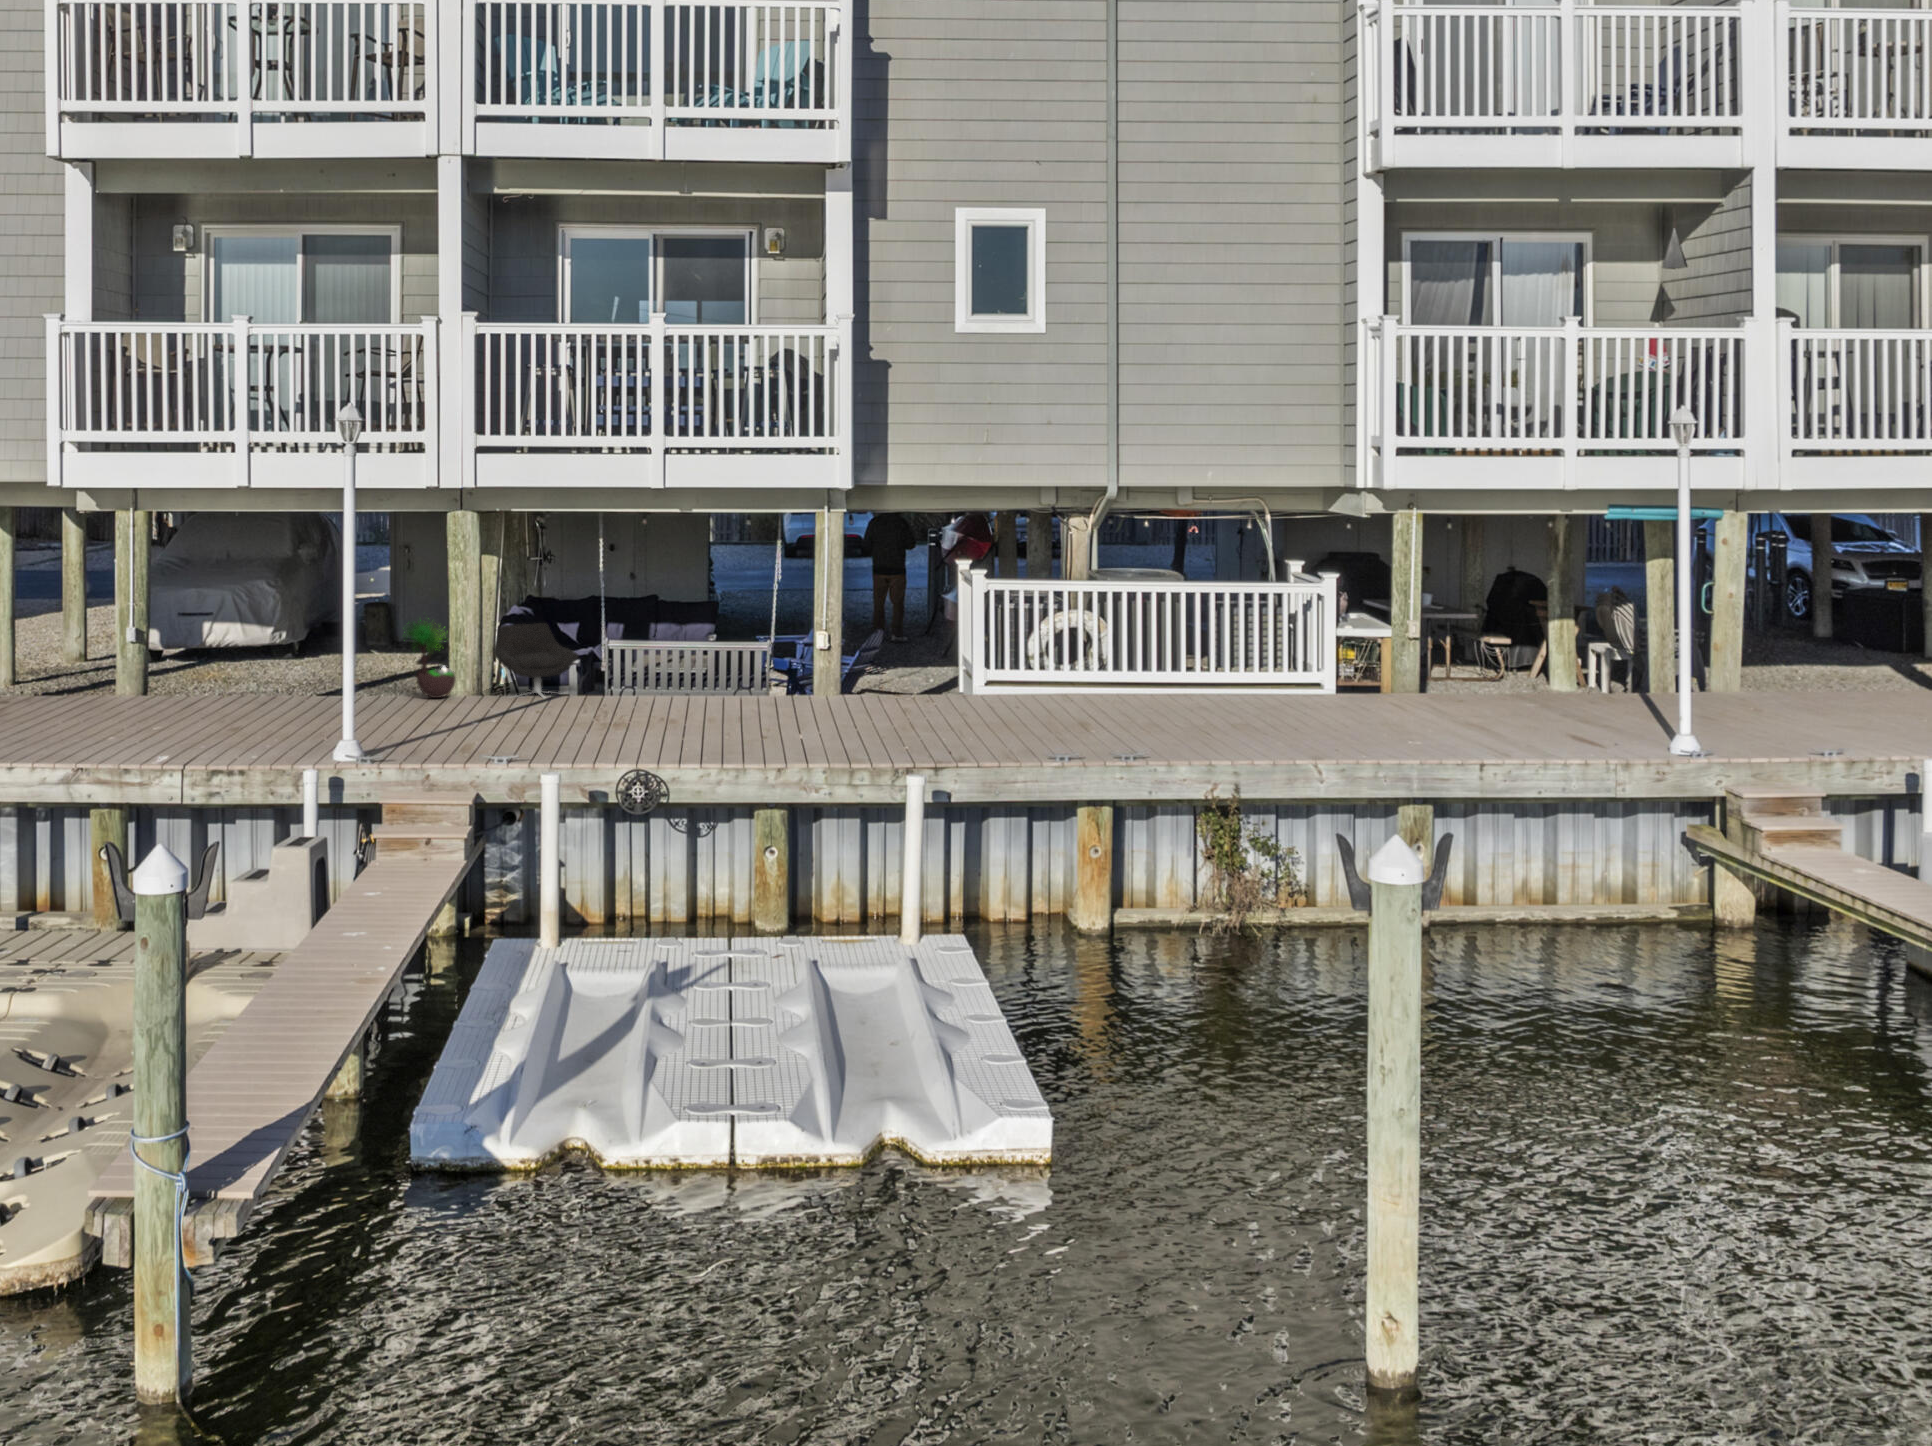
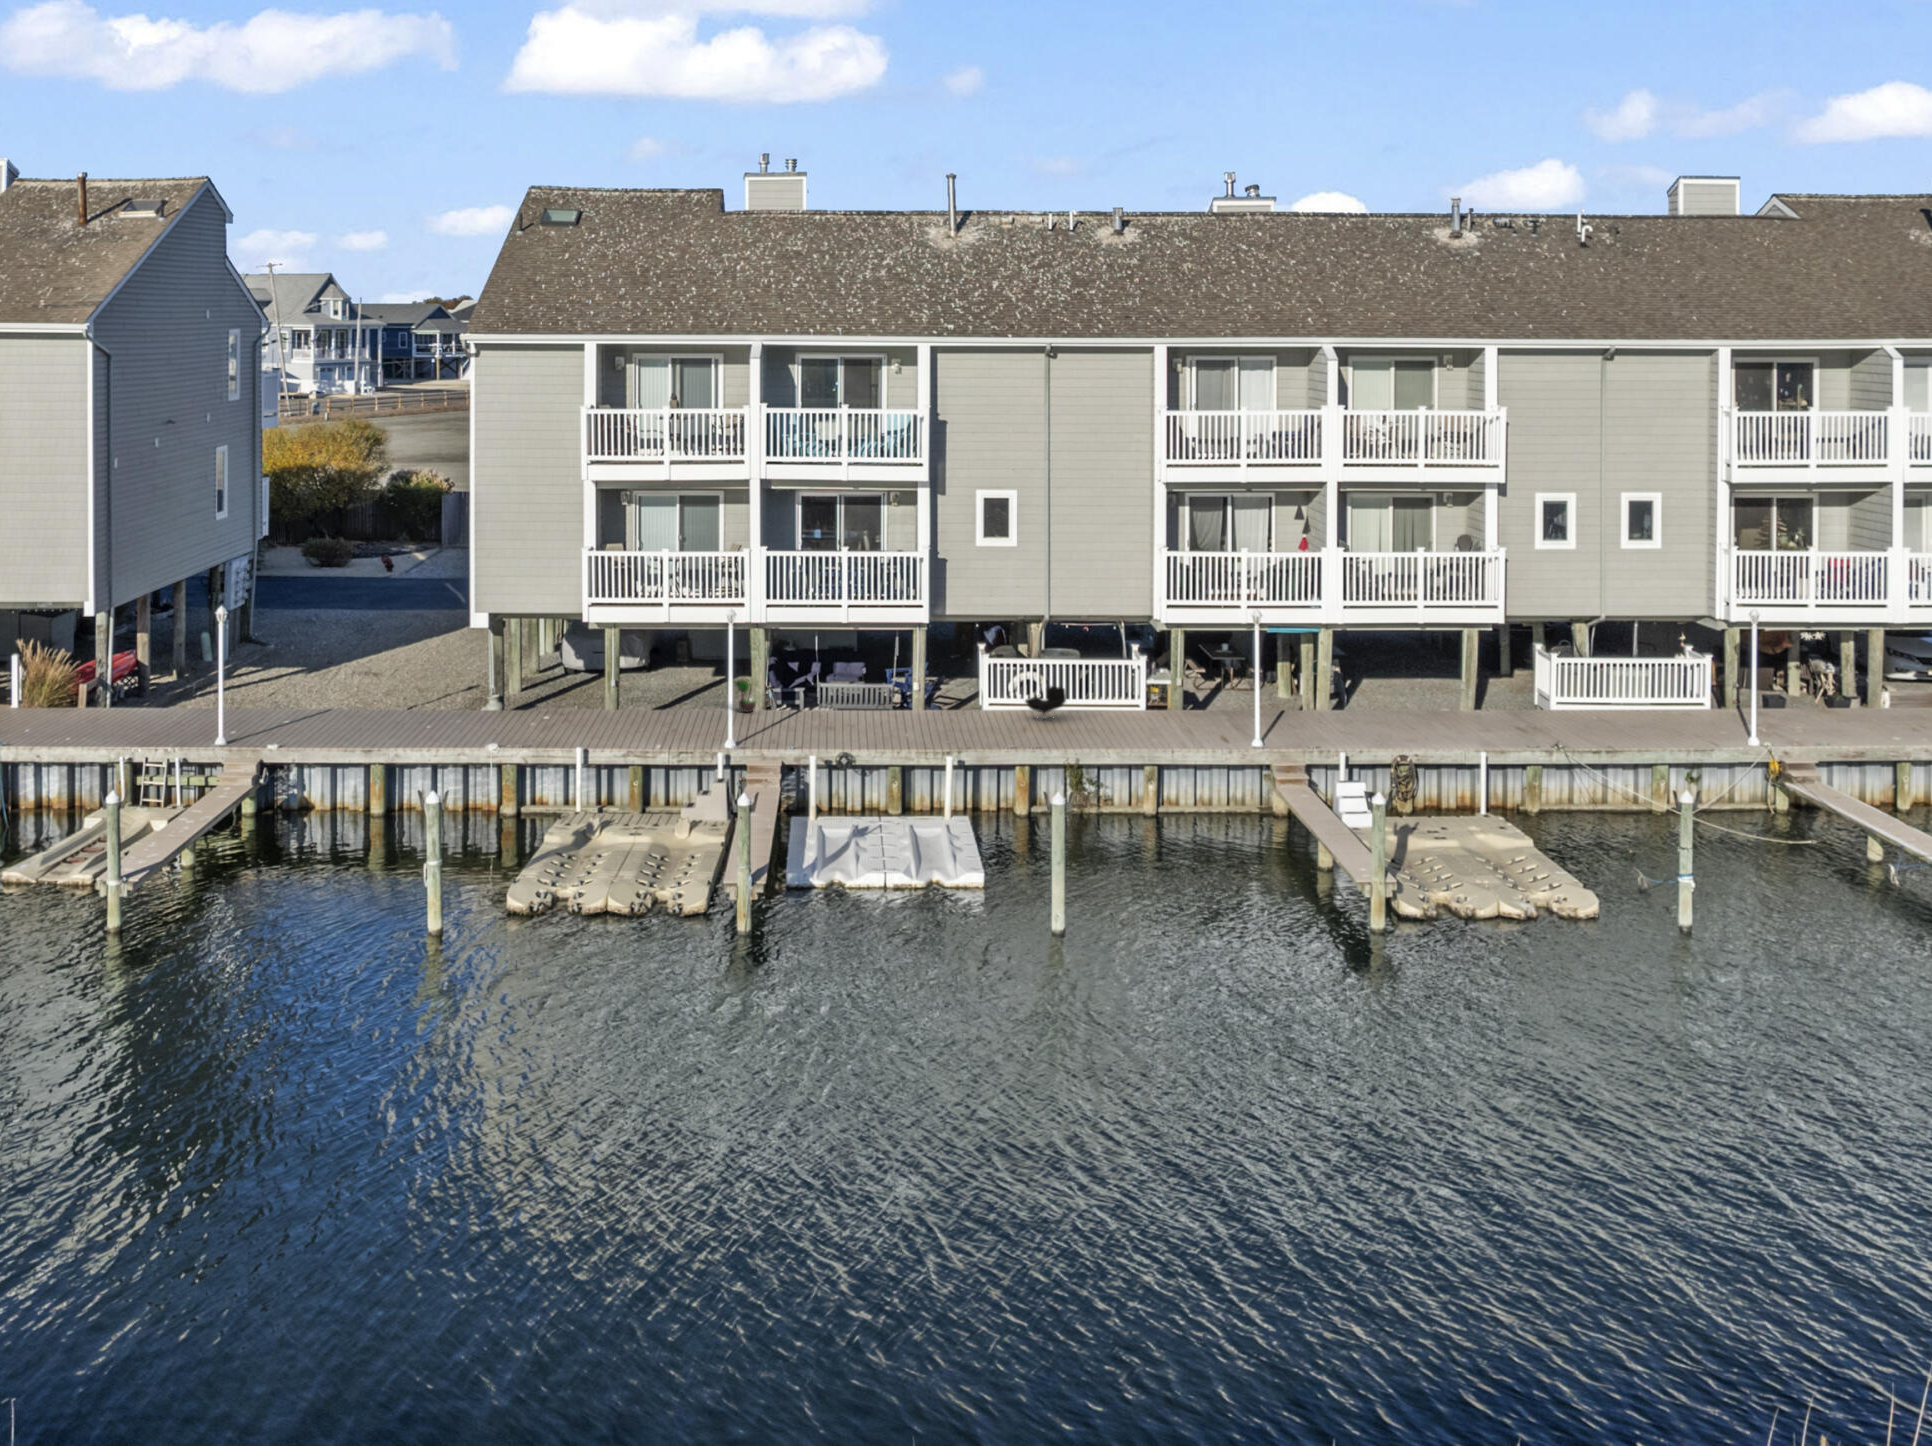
lounge chair: present [493,623,578,698] -> present [1025,686,1066,719]

